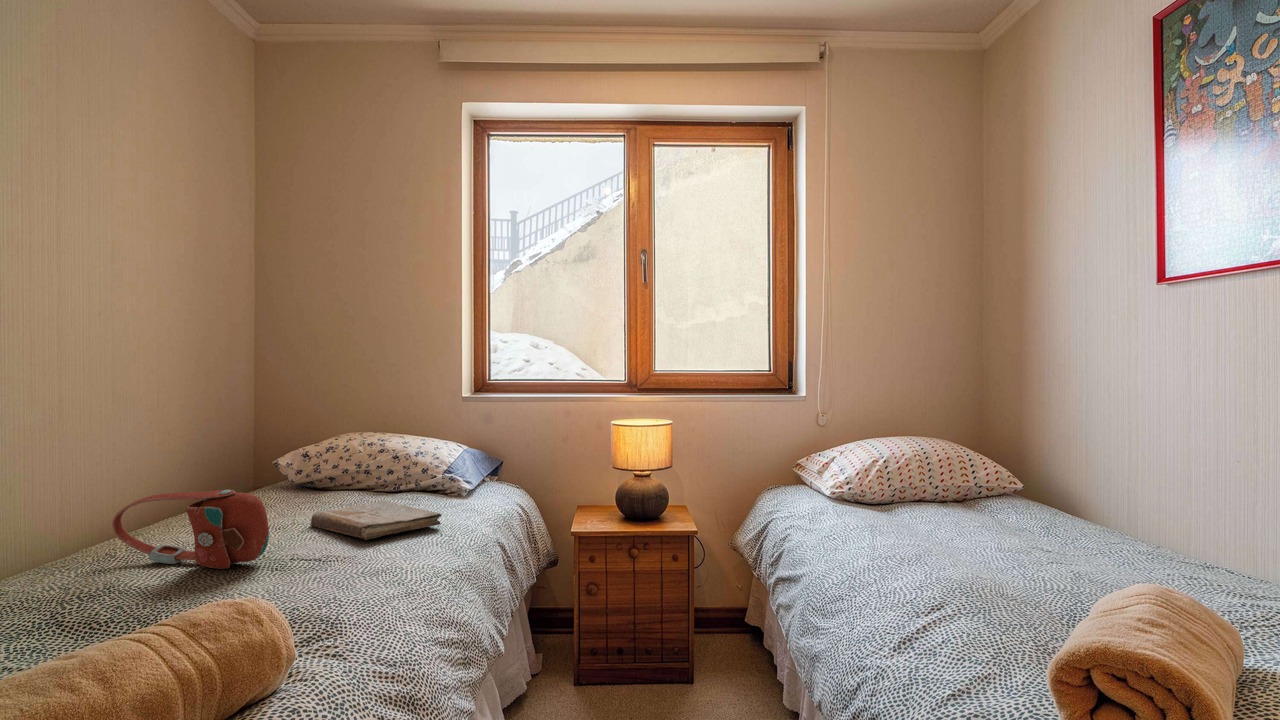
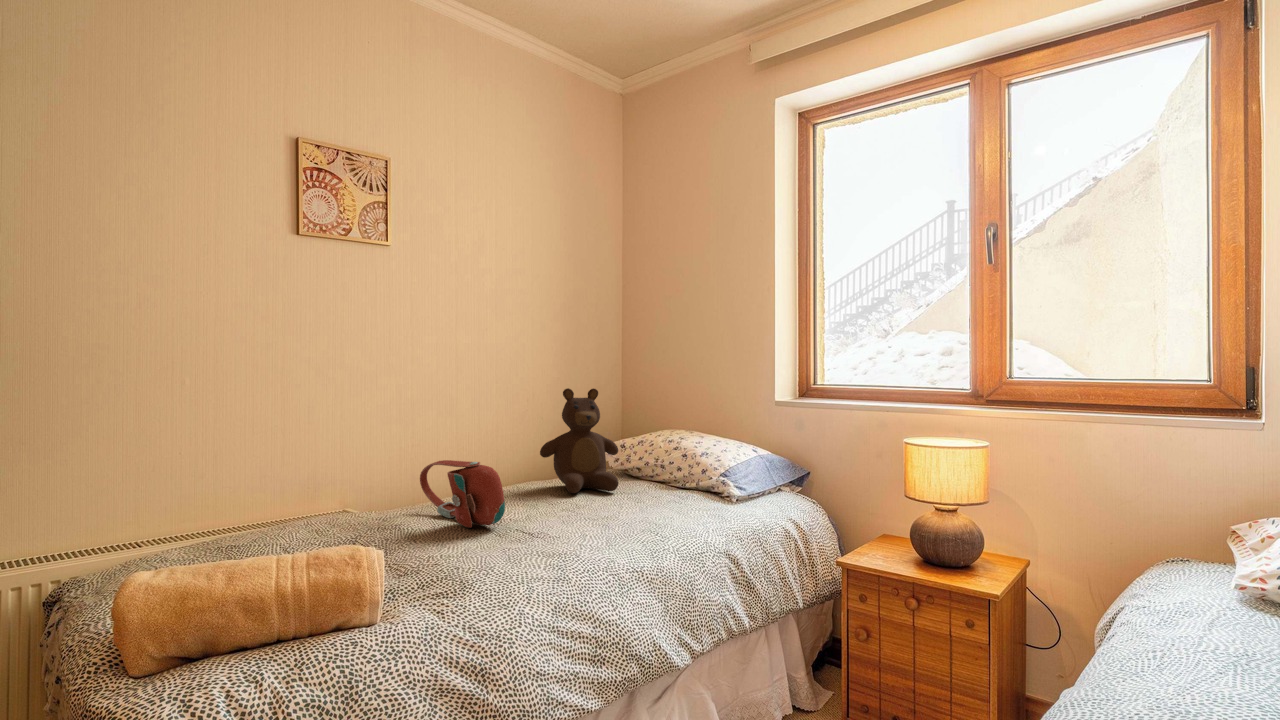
teddy bear: none [231,394,334,513] -> present [540,388,618,493]
book: present [311,501,441,540] -> none [576,493,672,525]

